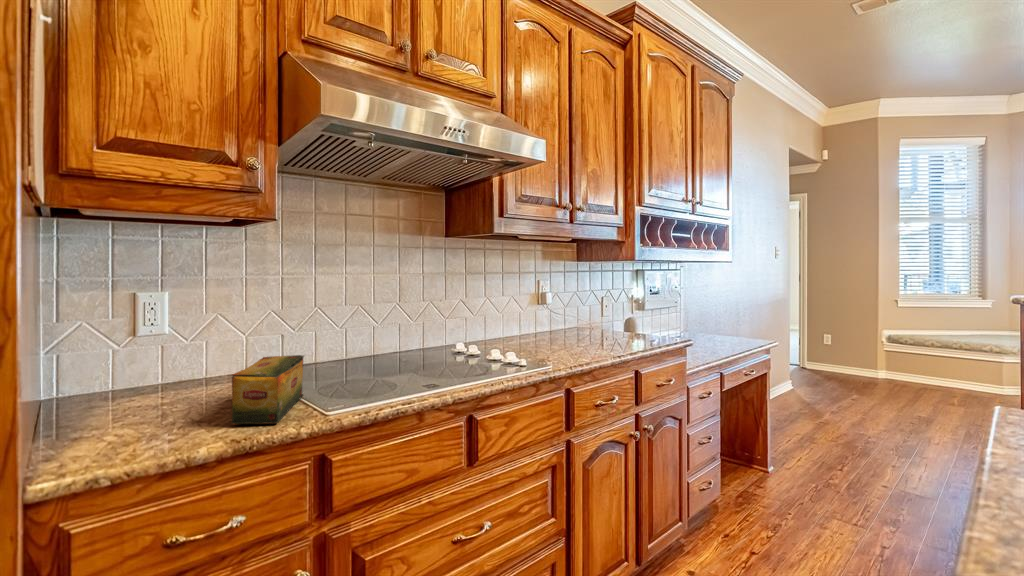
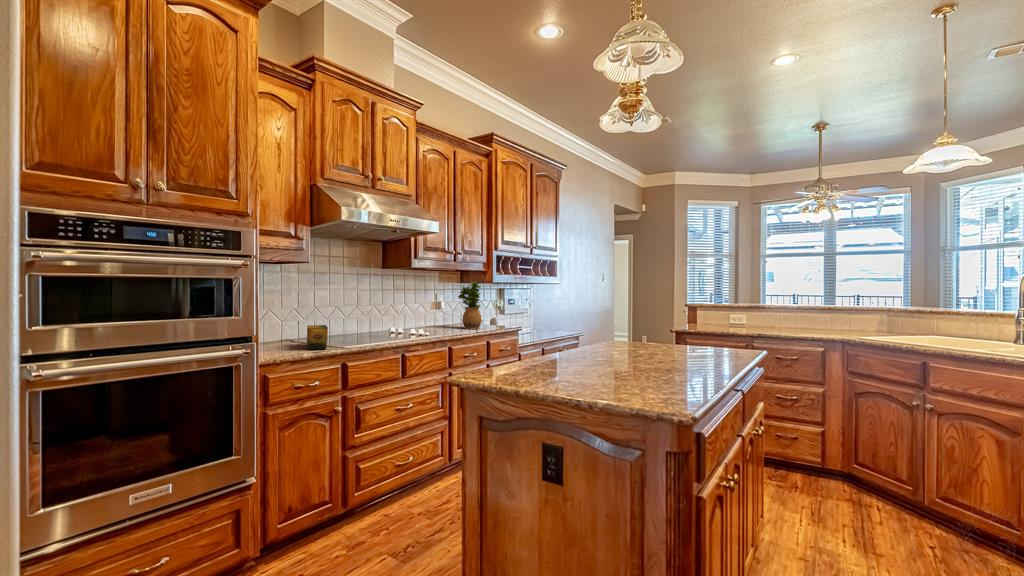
potted plant: none [576,259,620,343] -> present [458,282,482,329]

